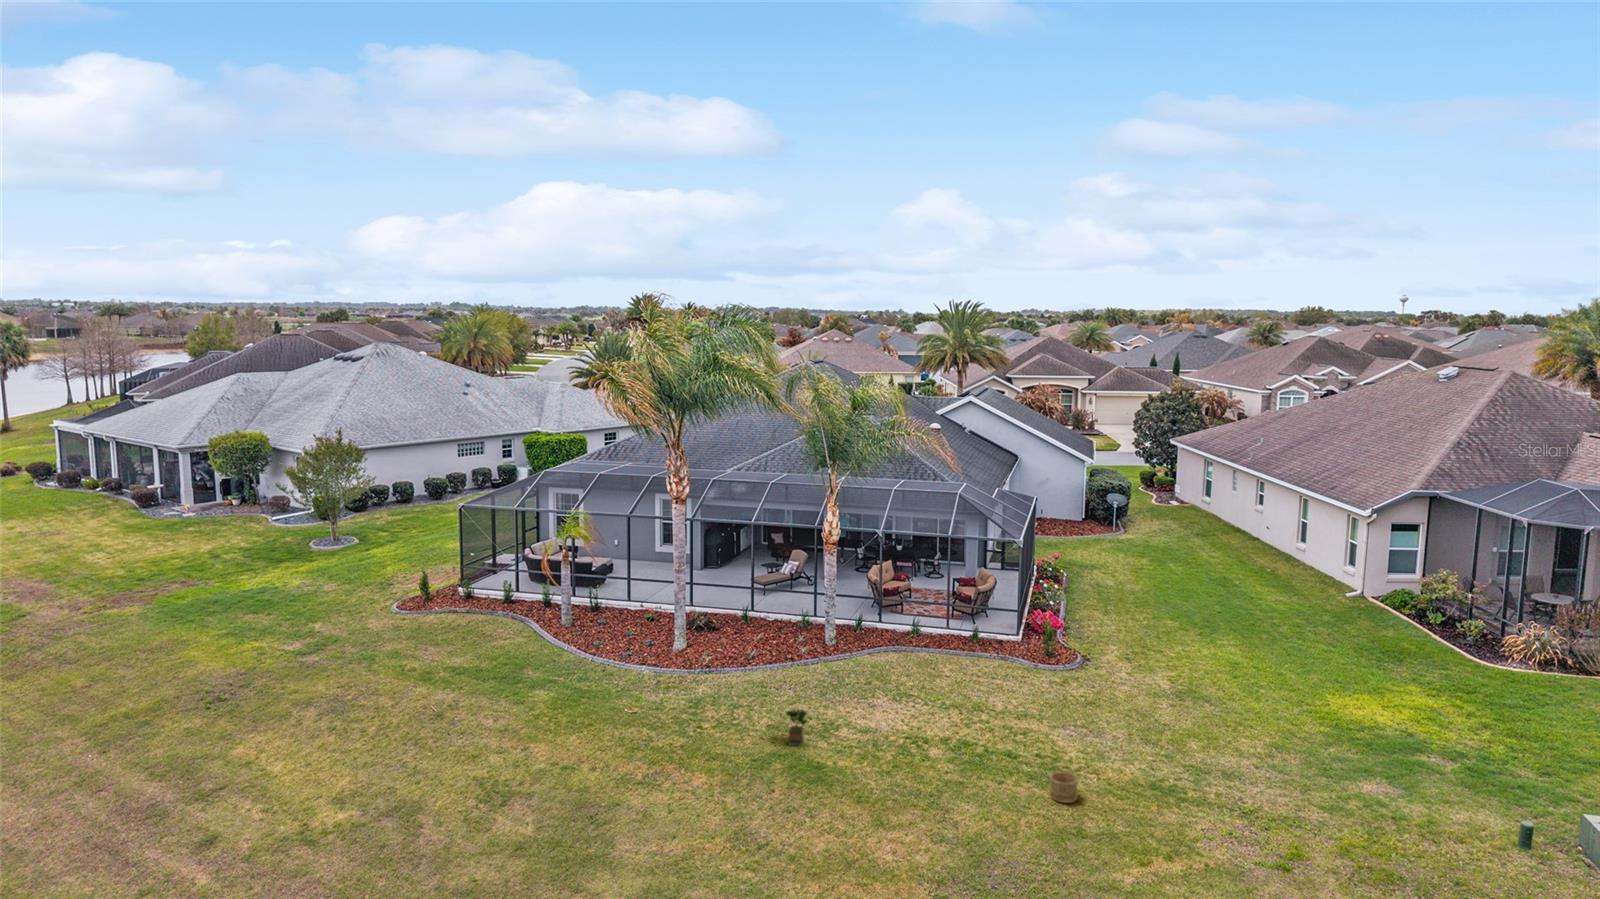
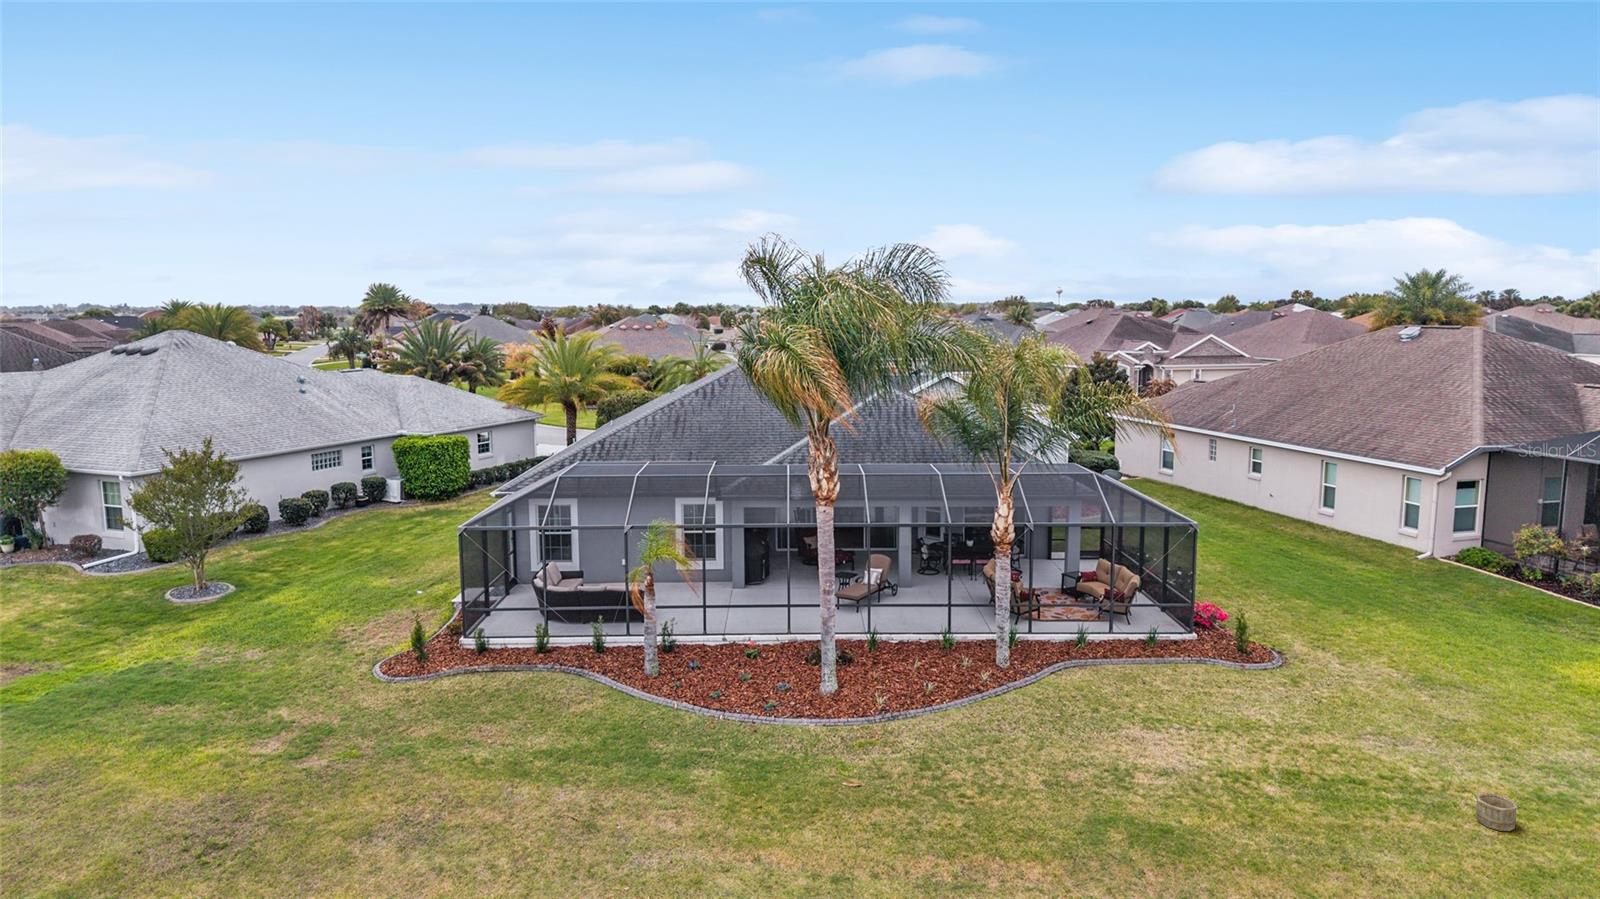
potted tree: present [786,709,808,746] -> none [1126,760,1162,809]

